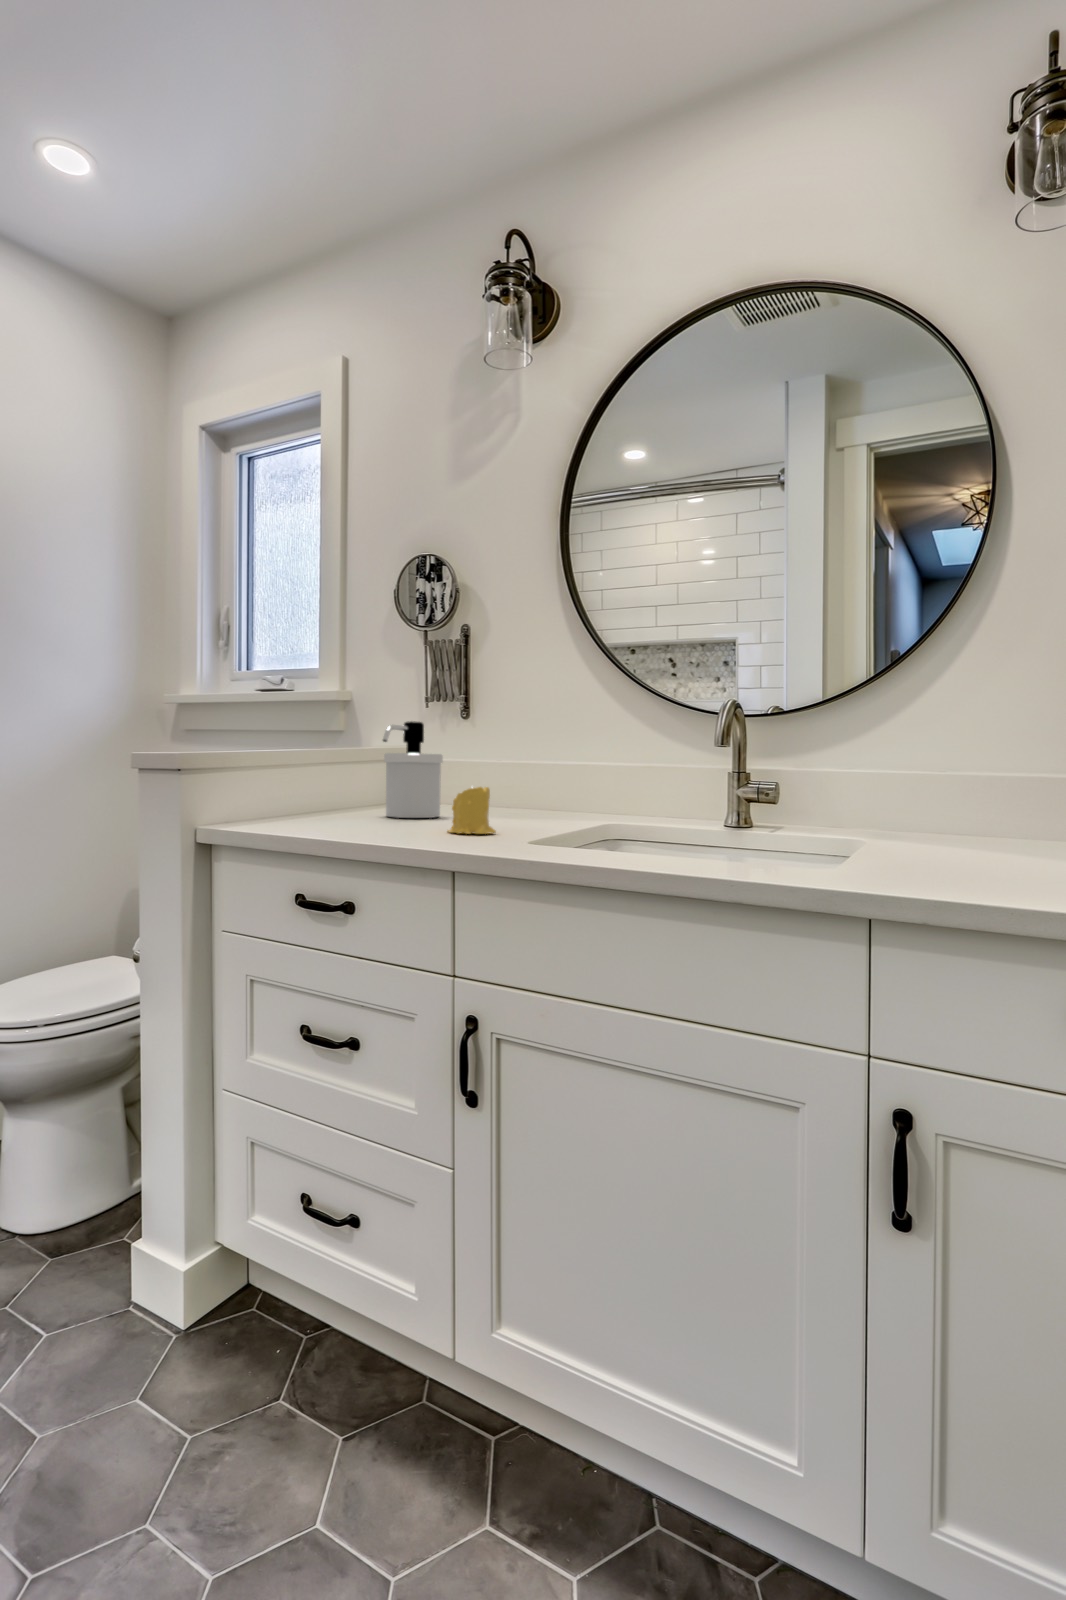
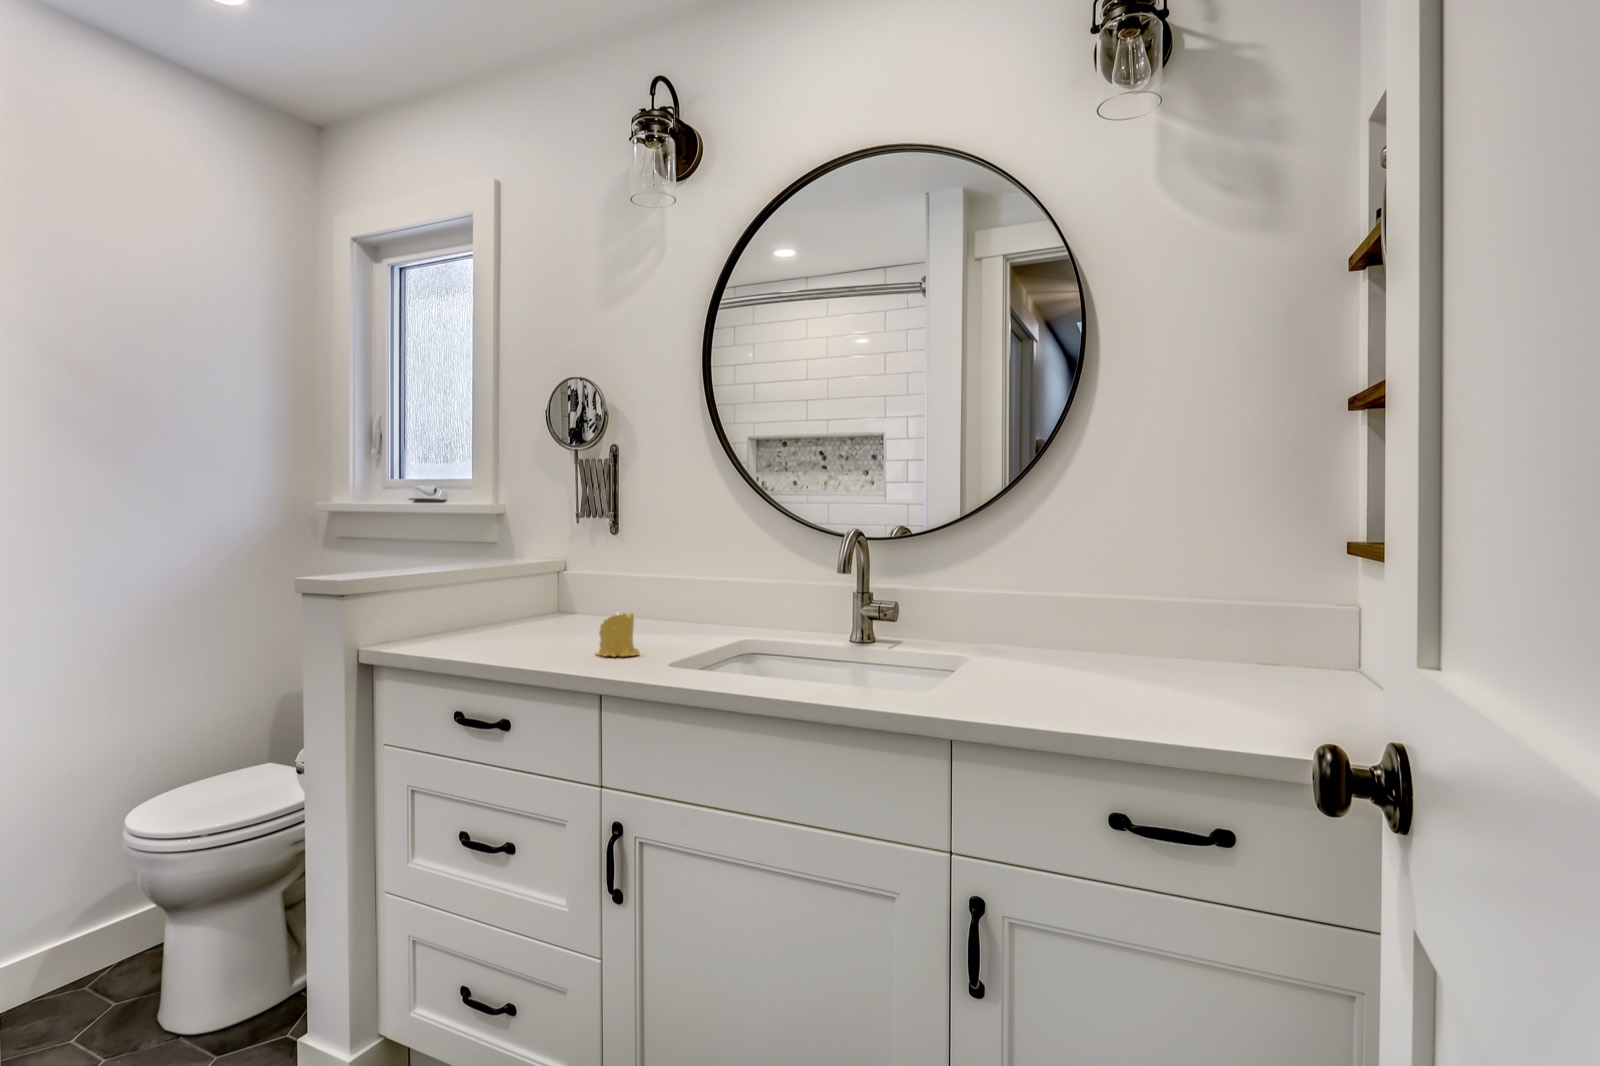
soap dispenser: present [383,721,443,818] -> none [536,544,595,637]

